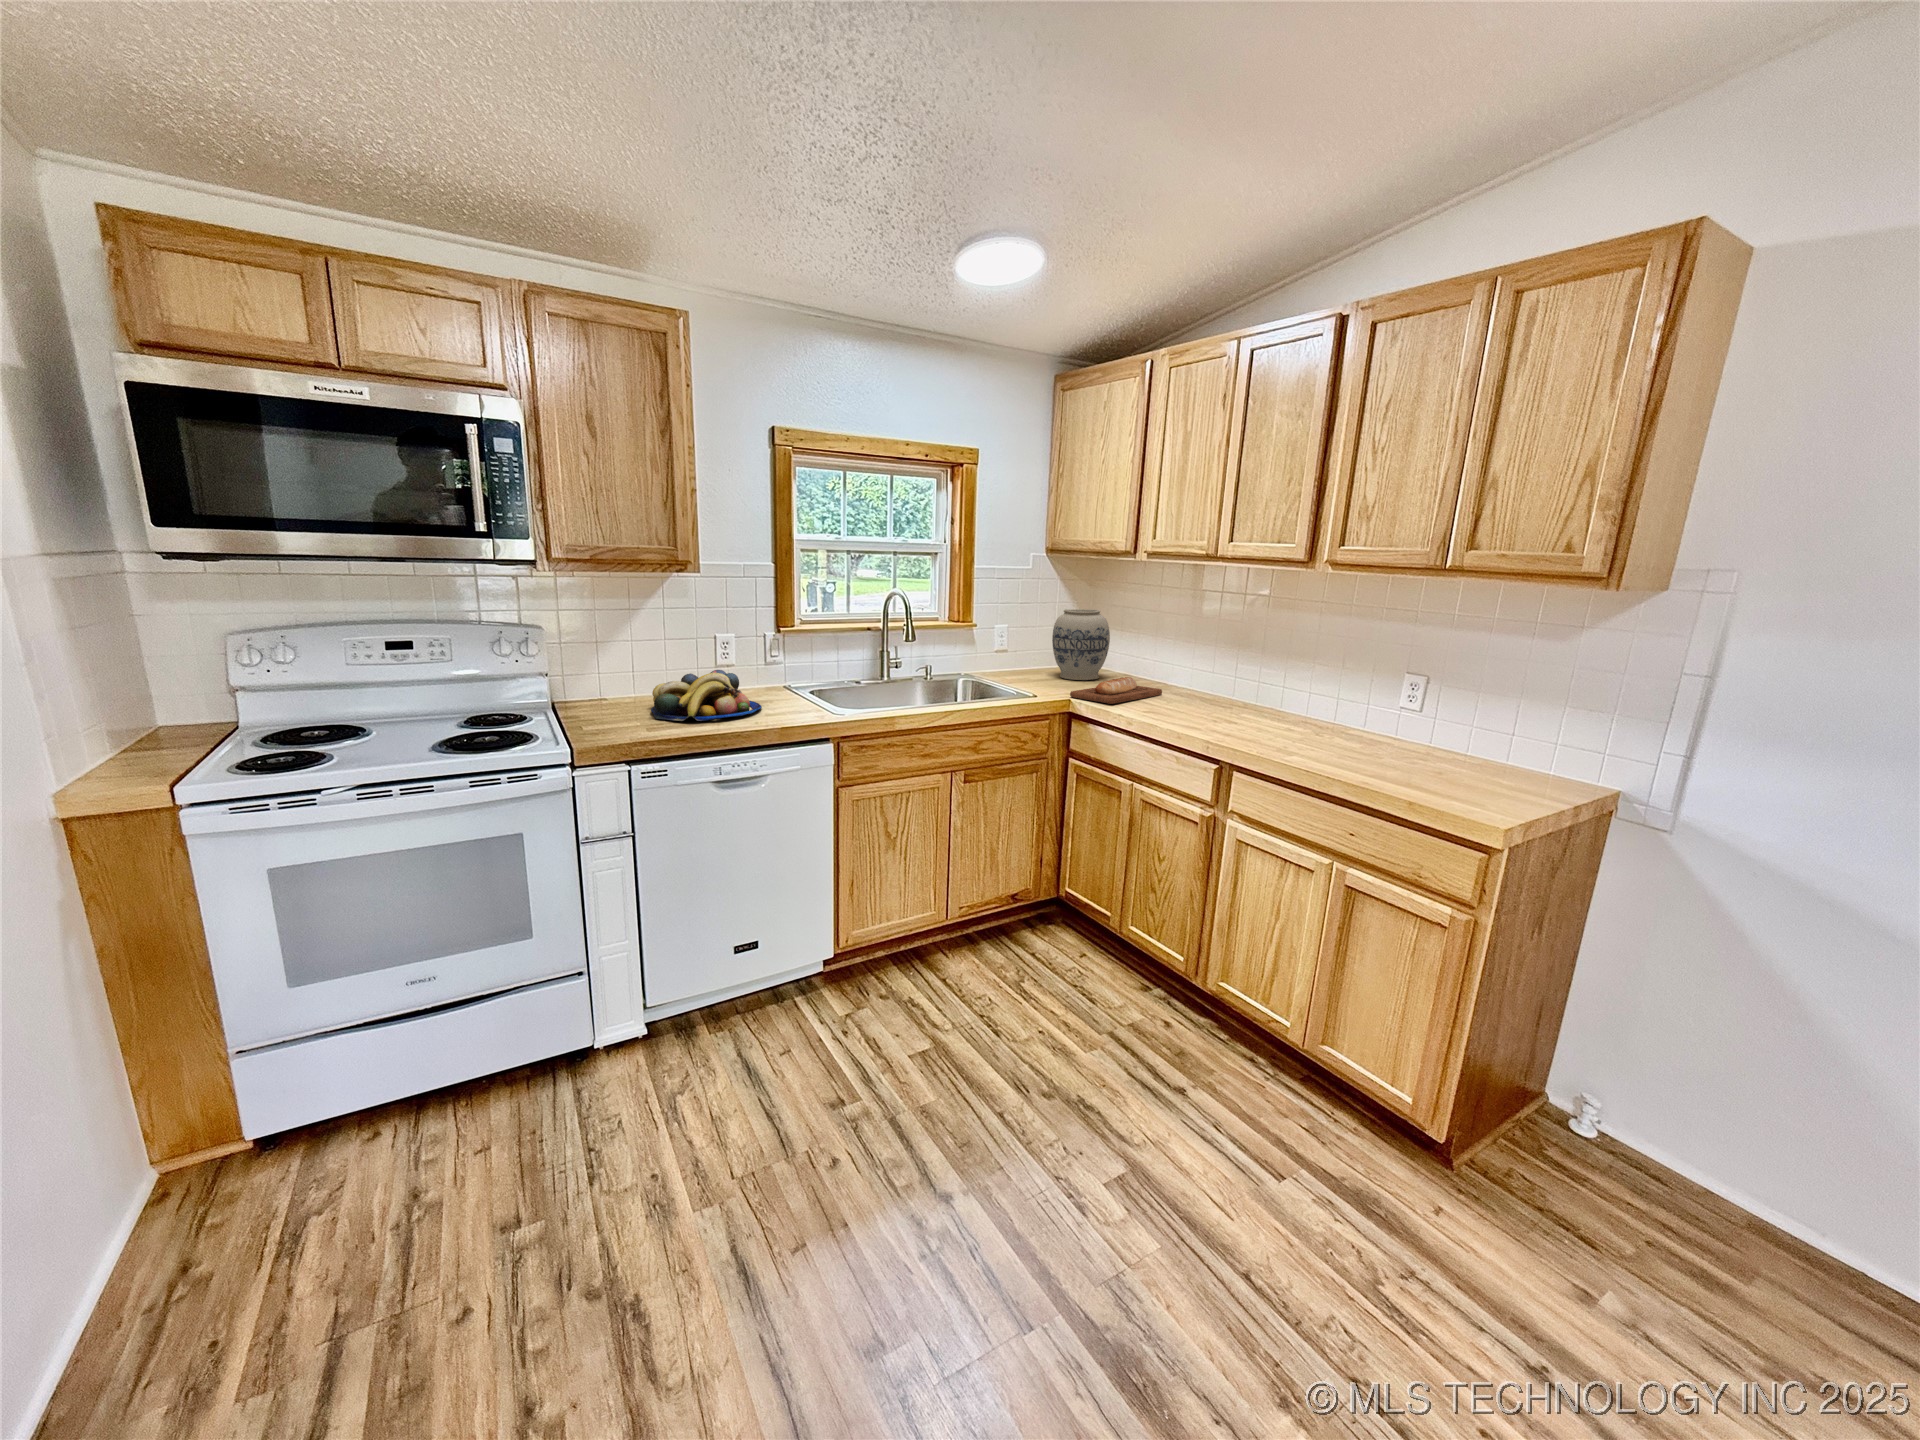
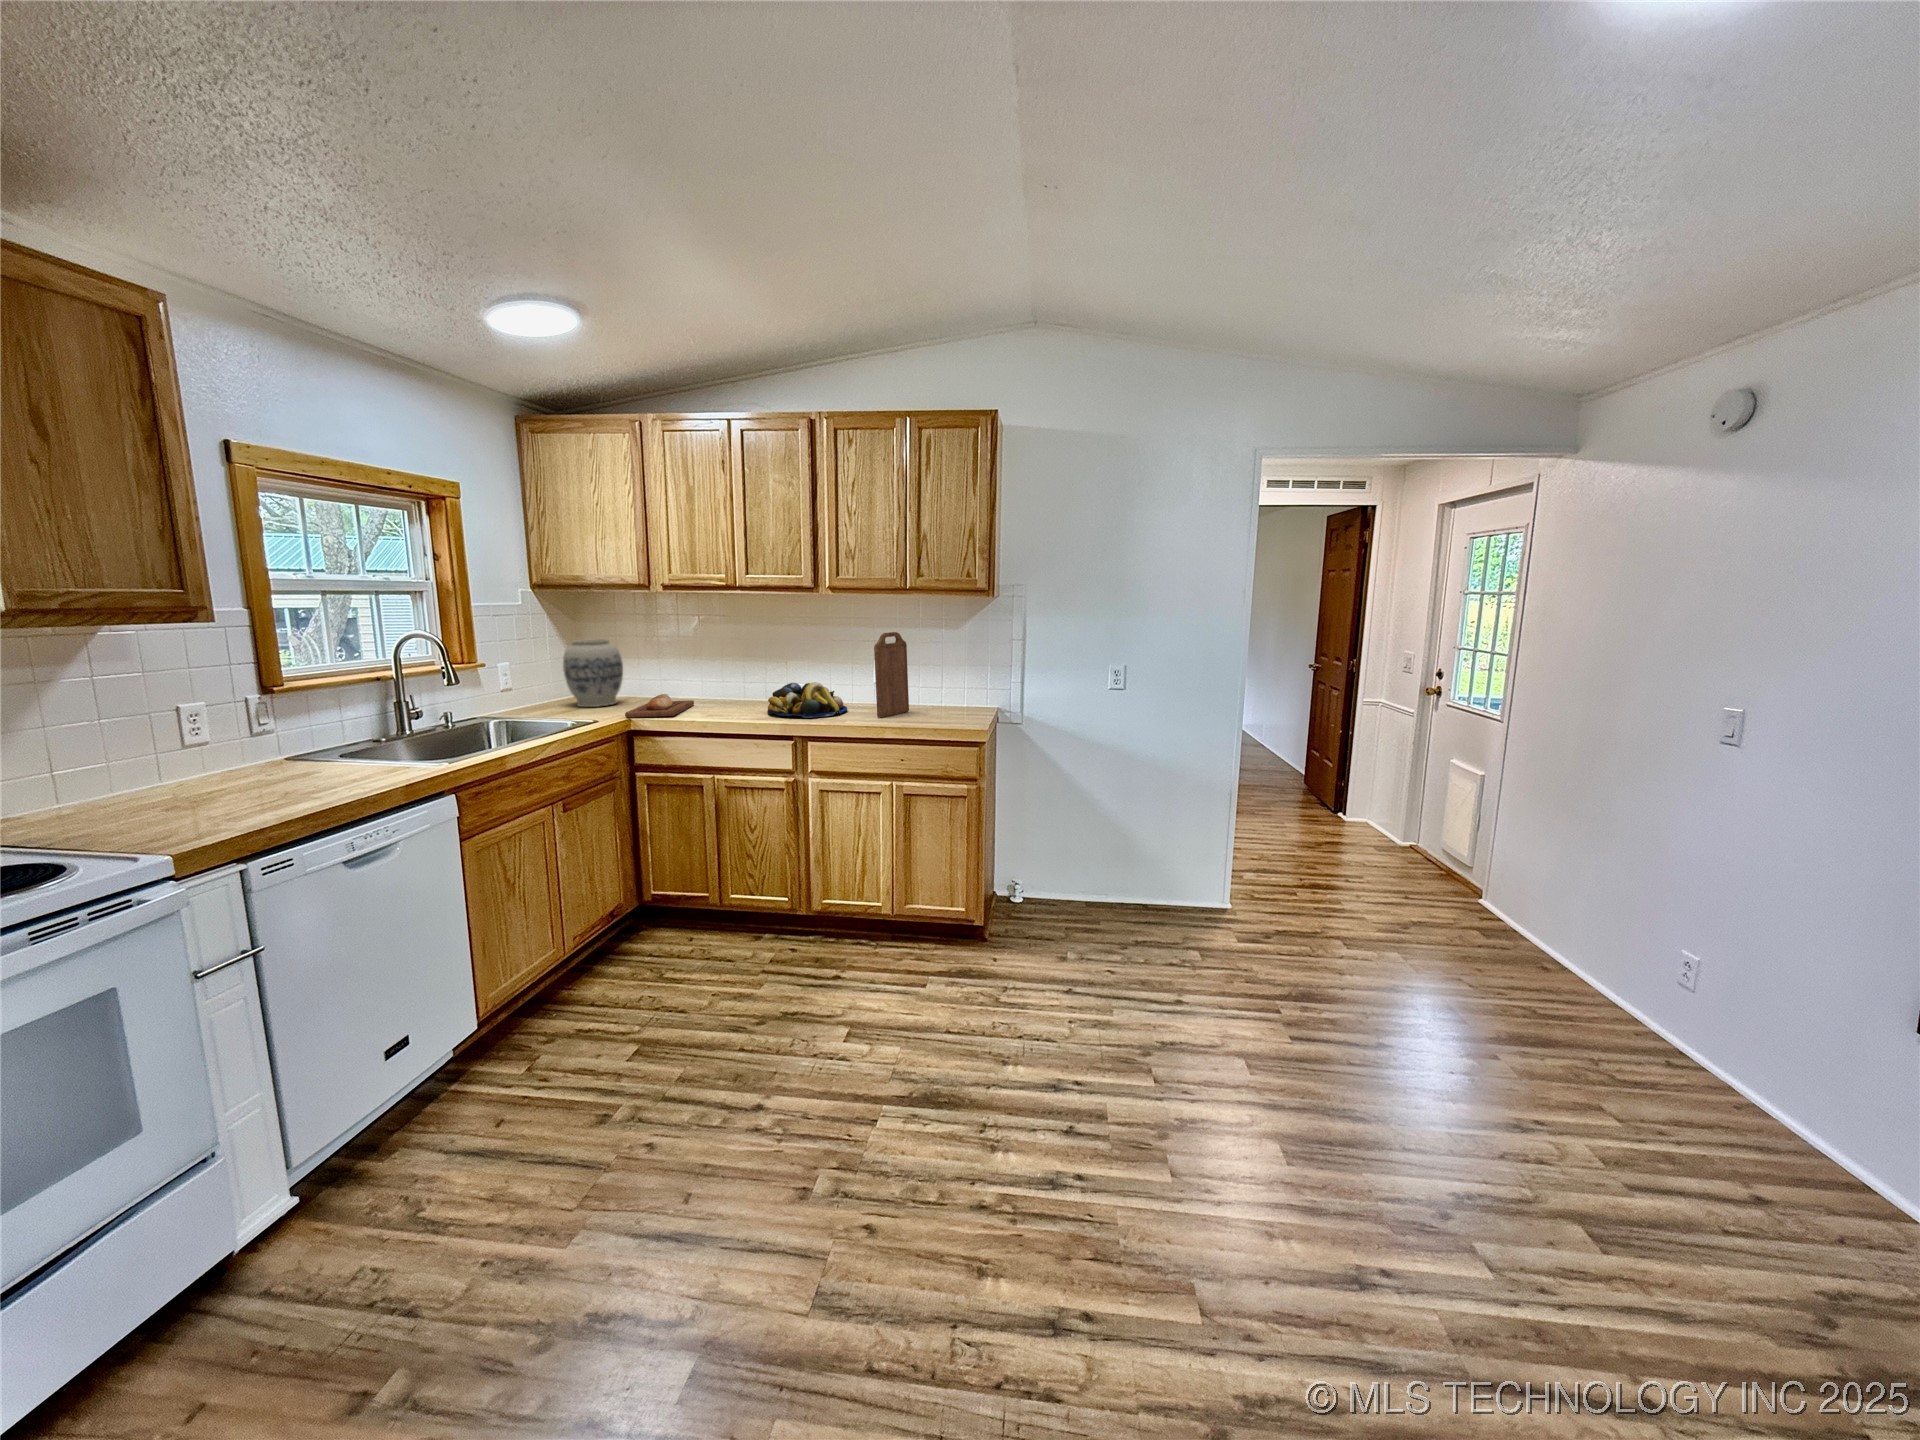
cutting board: none [1346,636,1432,761] -> present [874,632,909,718]
fruit bowl: present [651,670,762,721] -> present [767,682,847,718]

